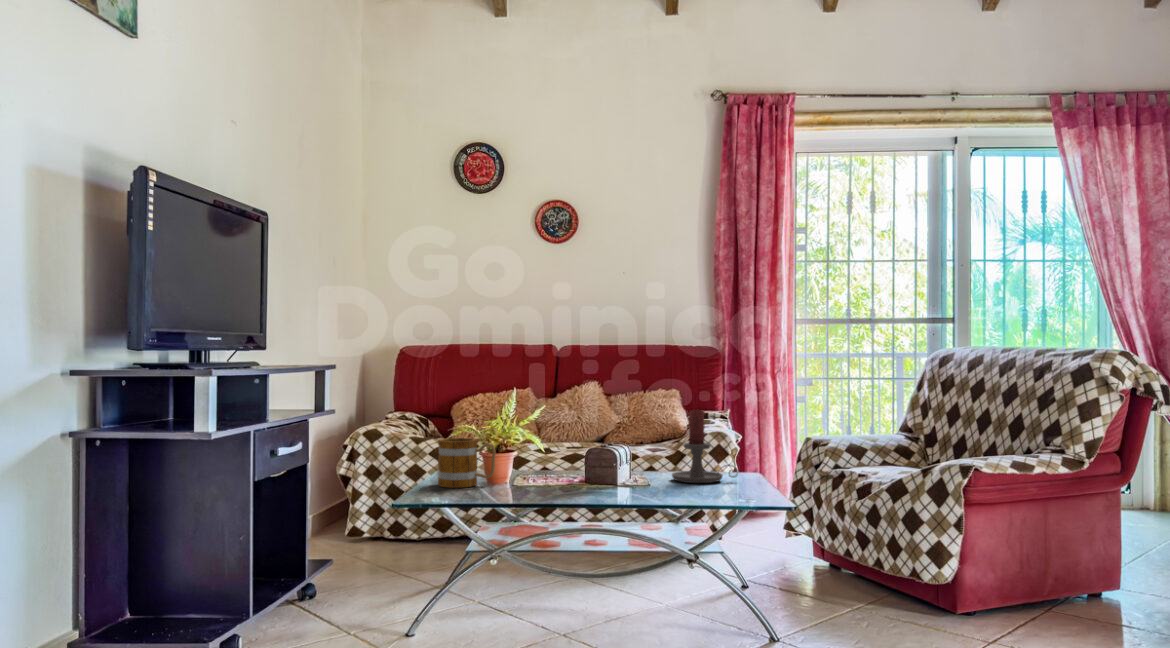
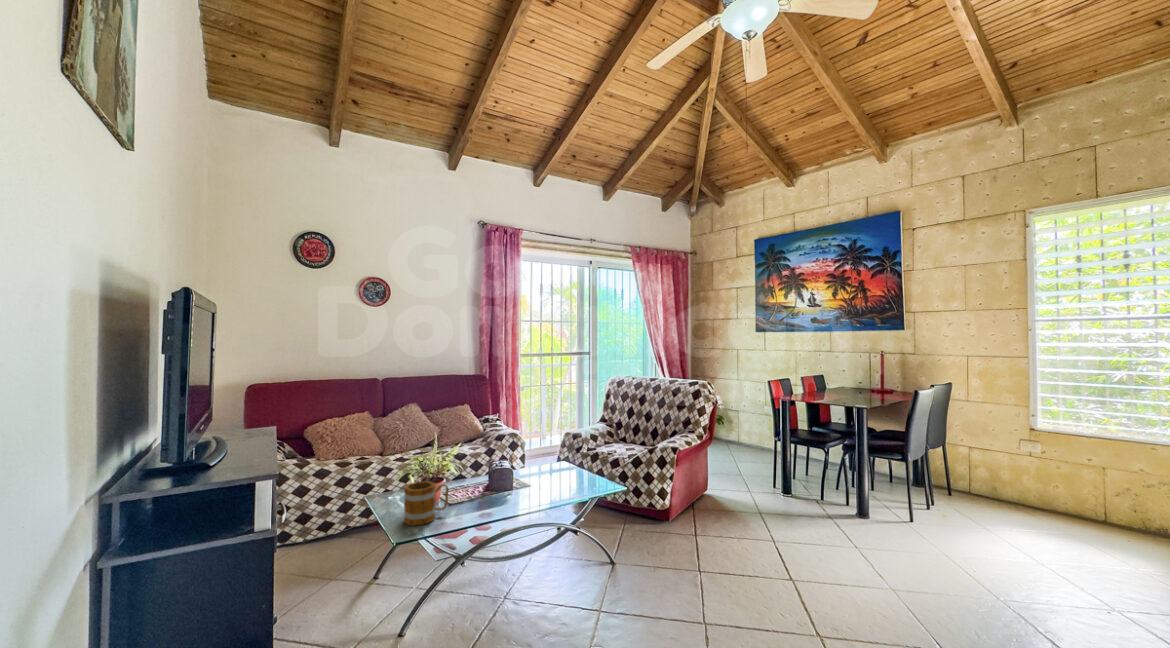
candle holder: present [672,410,738,483] -> none [541,436,579,483]

